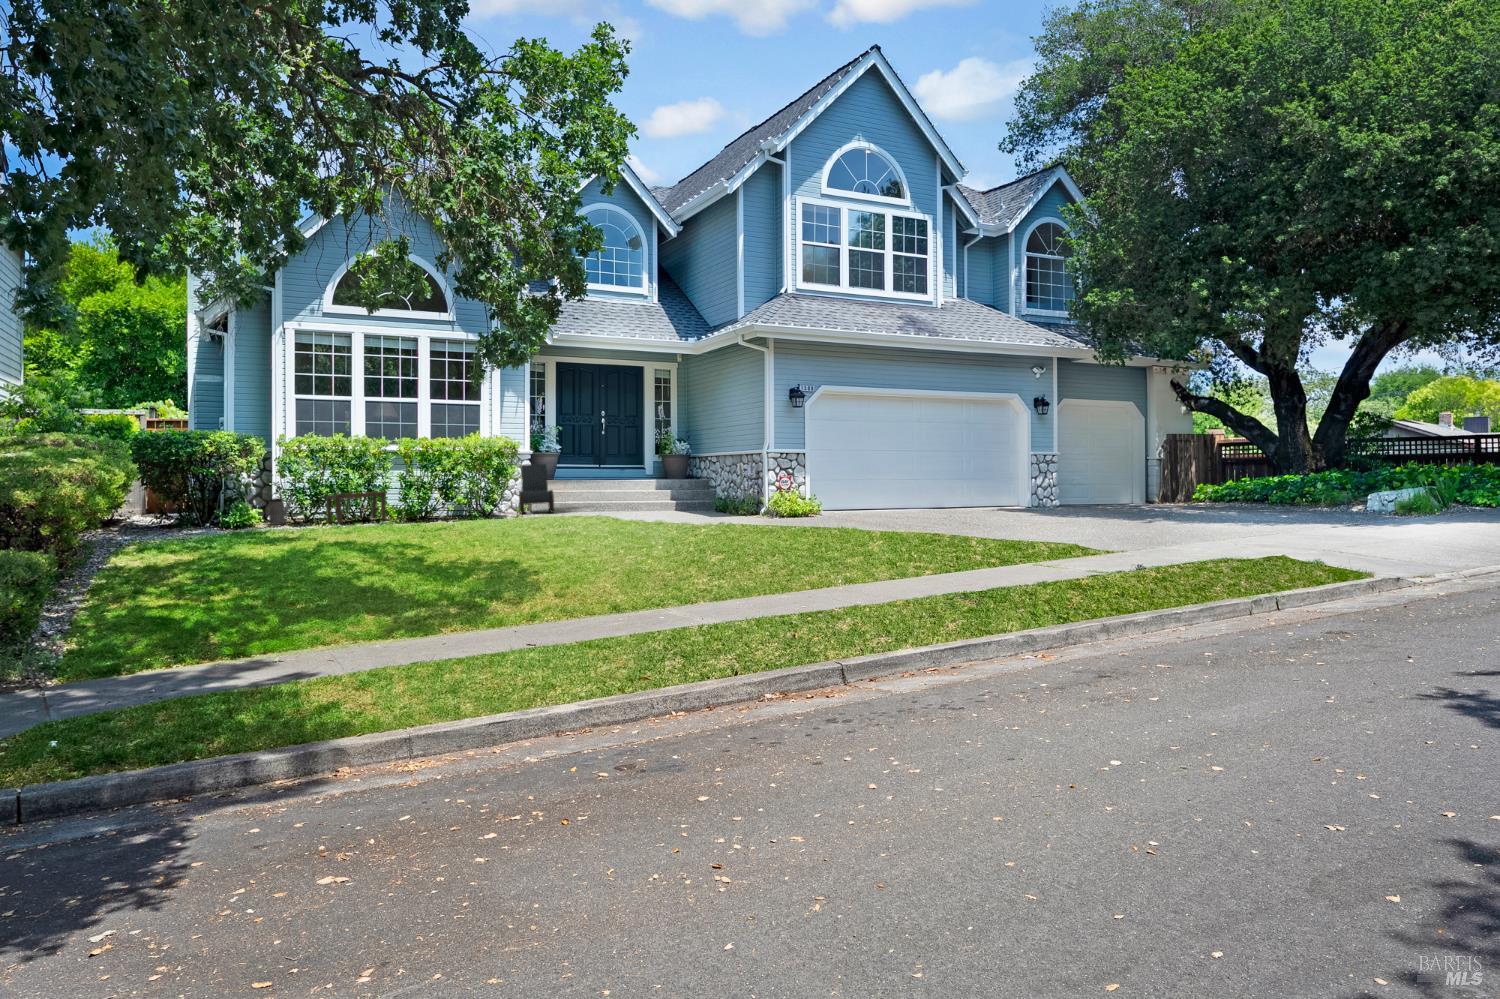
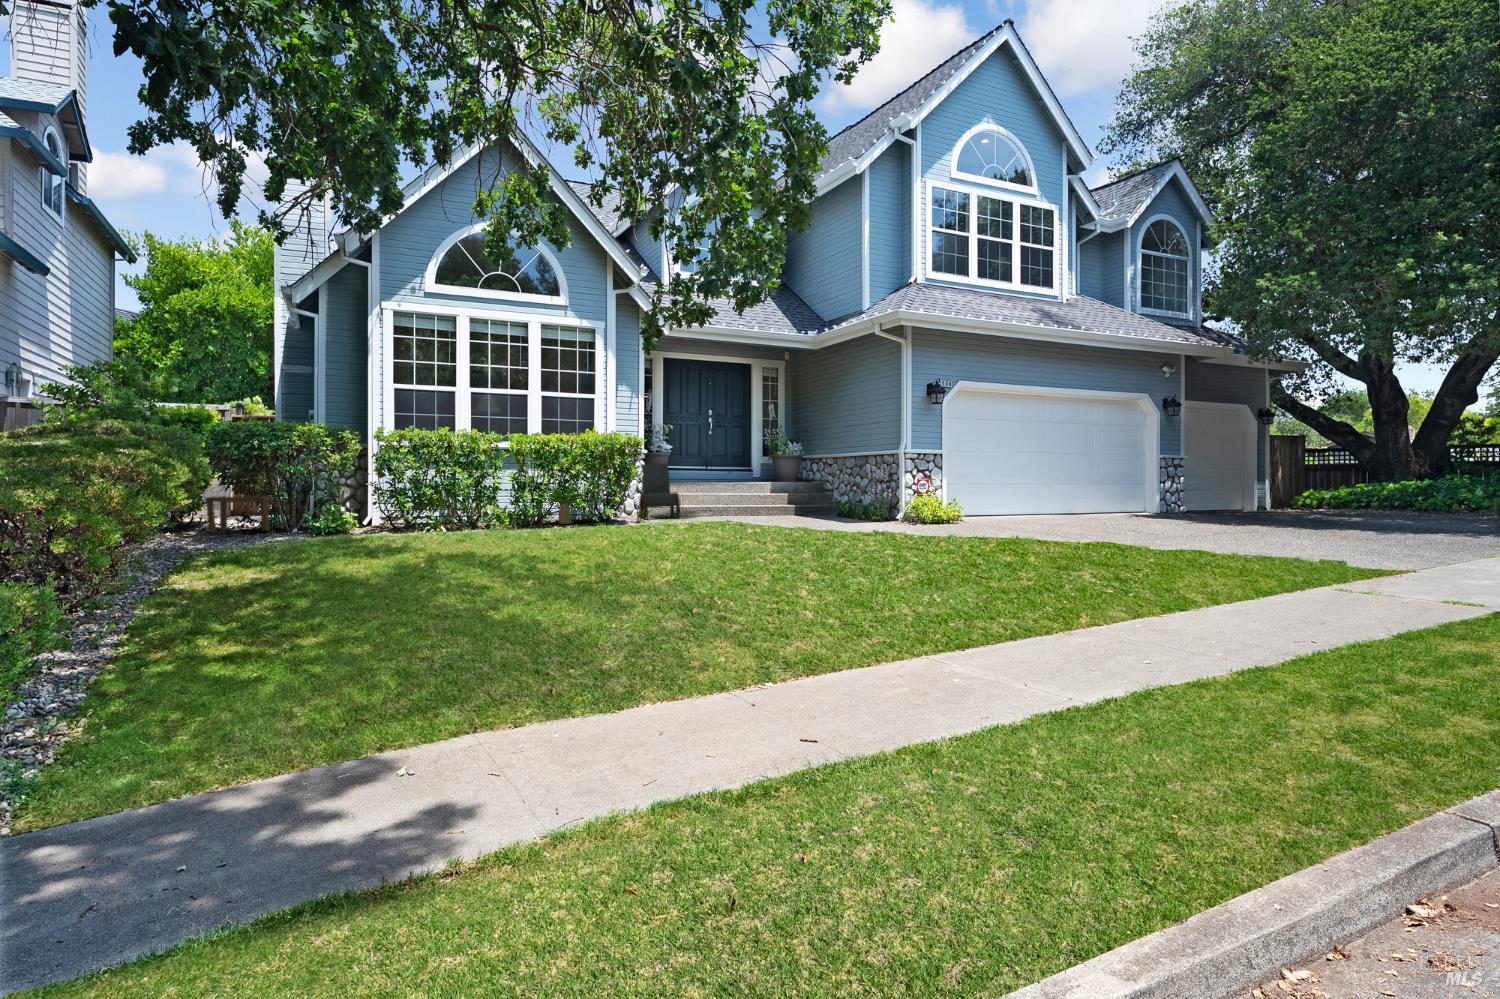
potted plant: none [425,482,469,518] -> present [545,486,583,524]
bench: present [326,491,386,524] -> present [205,496,274,532]
watering can: present [268,496,293,525] -> none [365,493,393,530]

